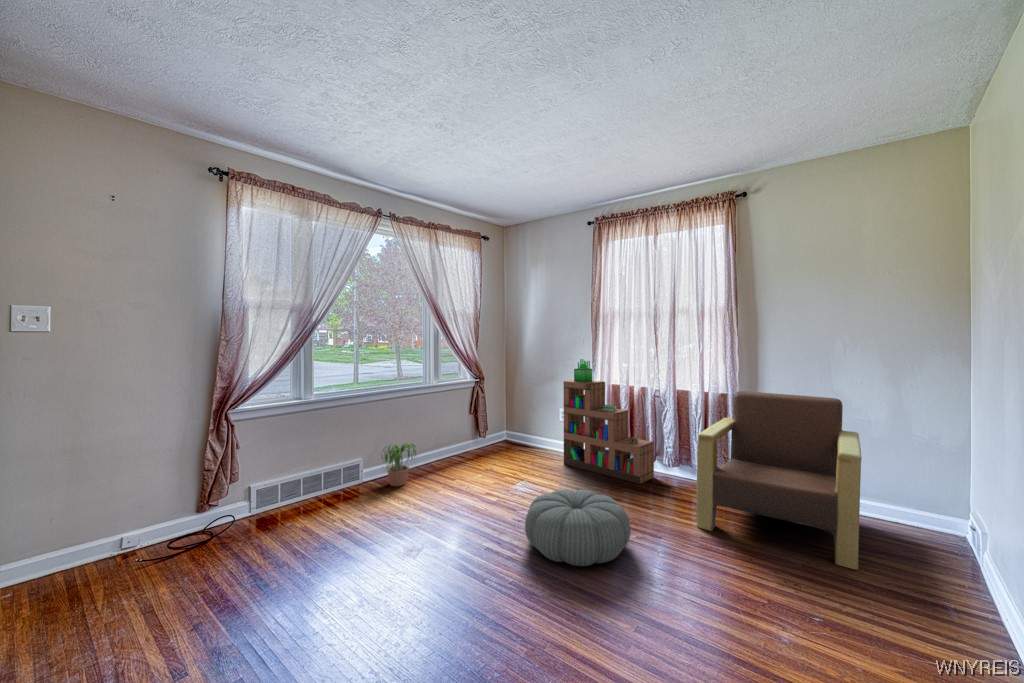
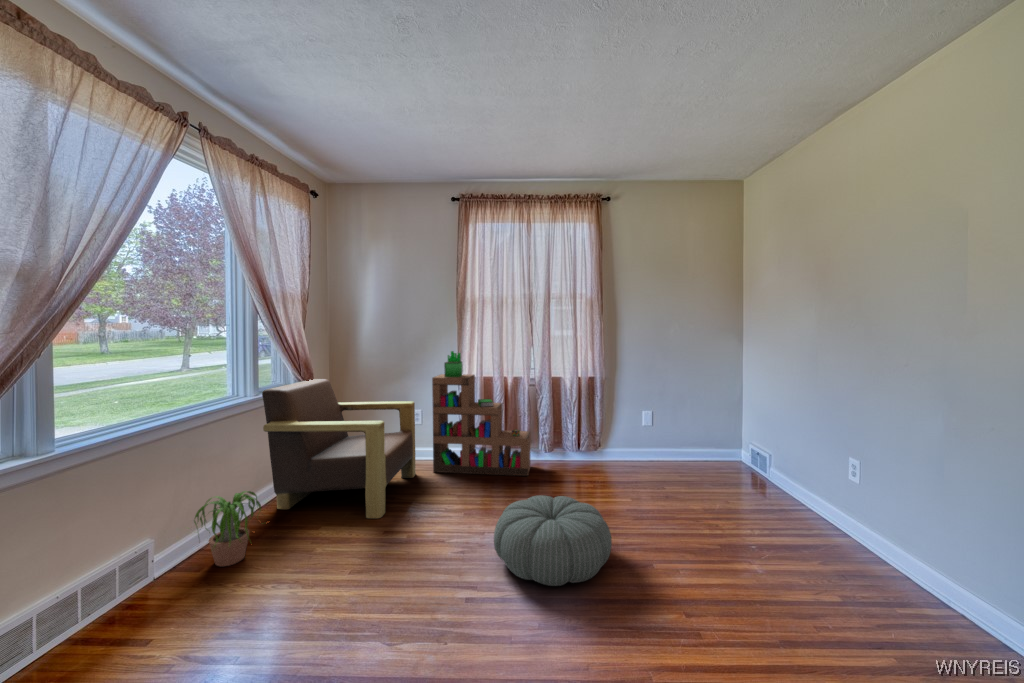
armchair: present [696,391,862,570] -> present [262,379,416,518]

